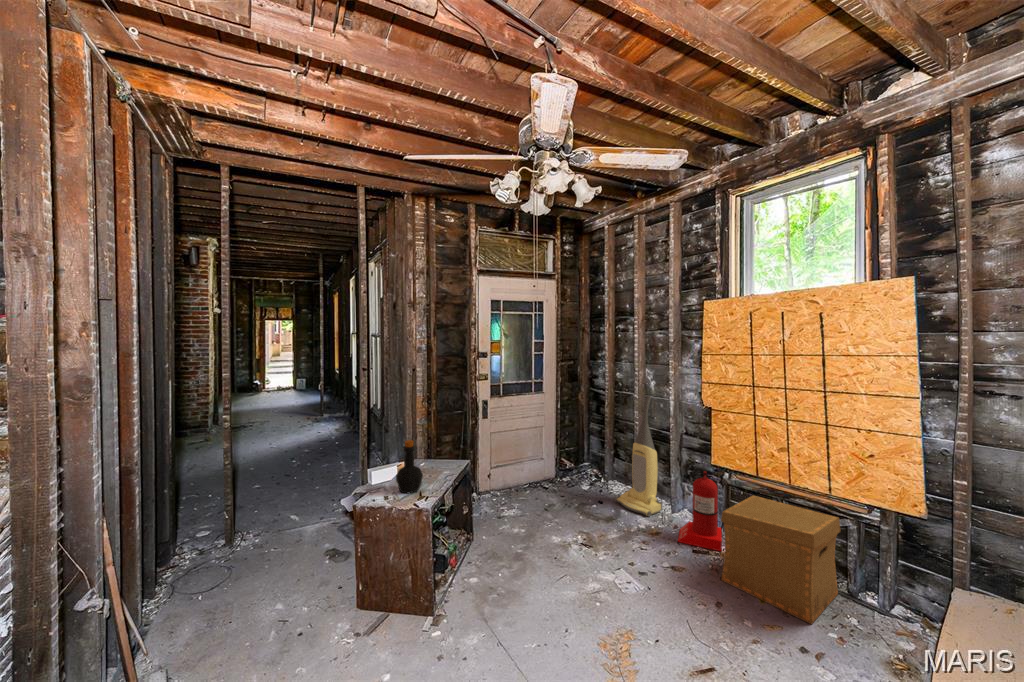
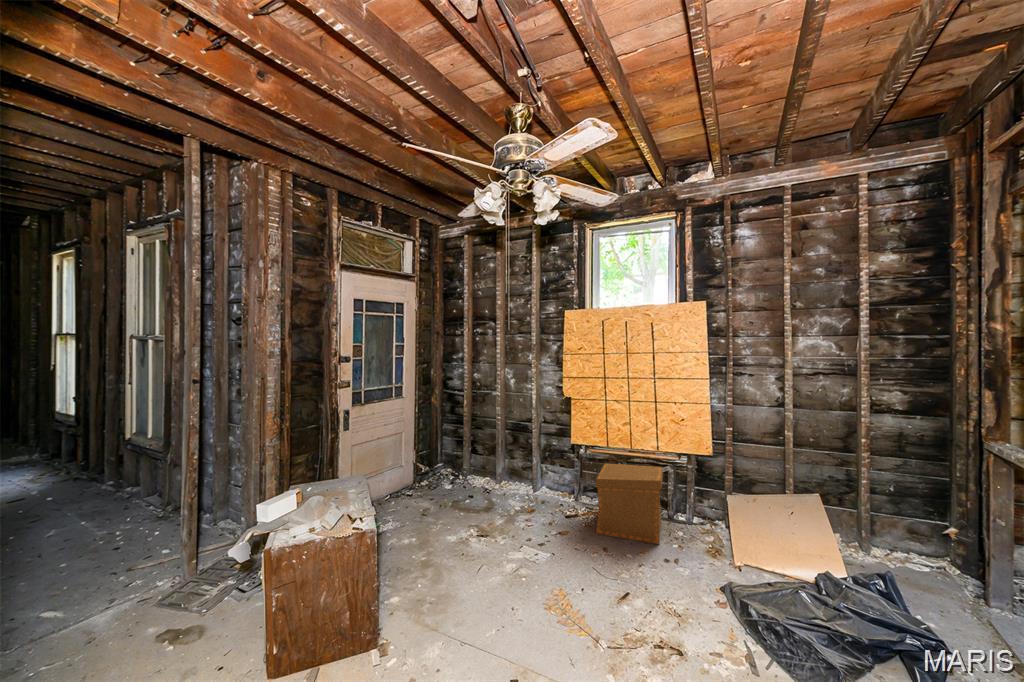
vacuum cleaner: present [616,396,662,517] -> none [485,392,526,500]
bottle: present [396,440,423,493] -> none [320,461,352,524]
fire extinguisher: present [678,471,722,551] -> none [547,451,584,514]

